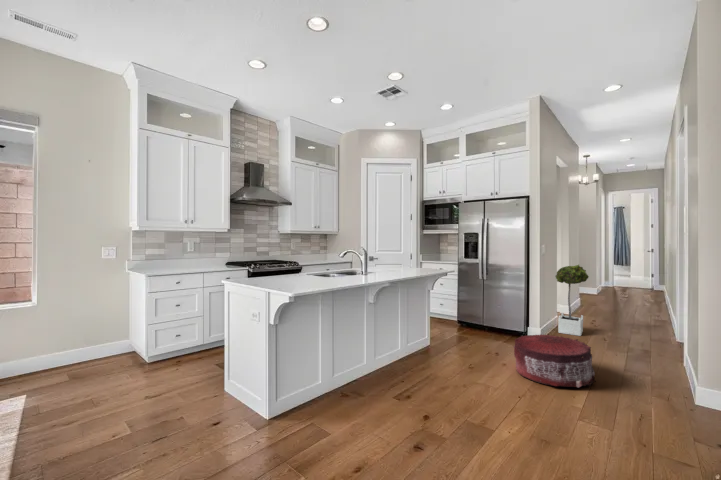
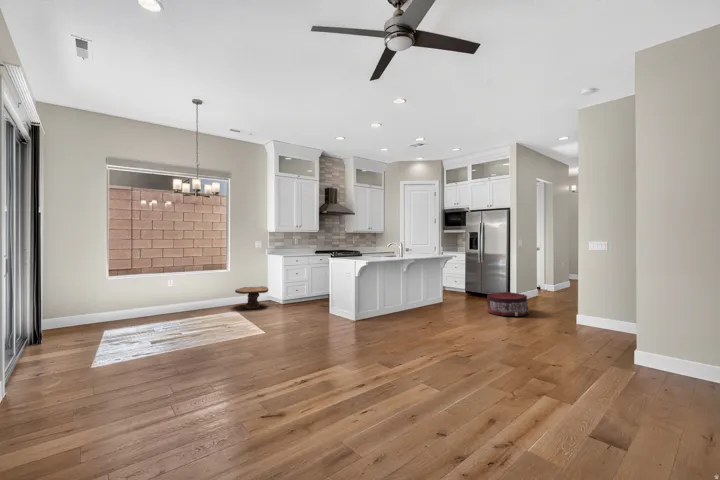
potted tree: present [555,265,589,336] -> none [529,253,551,300]
side table: none [32,332,113,384] -> present [235,286,268,309]

